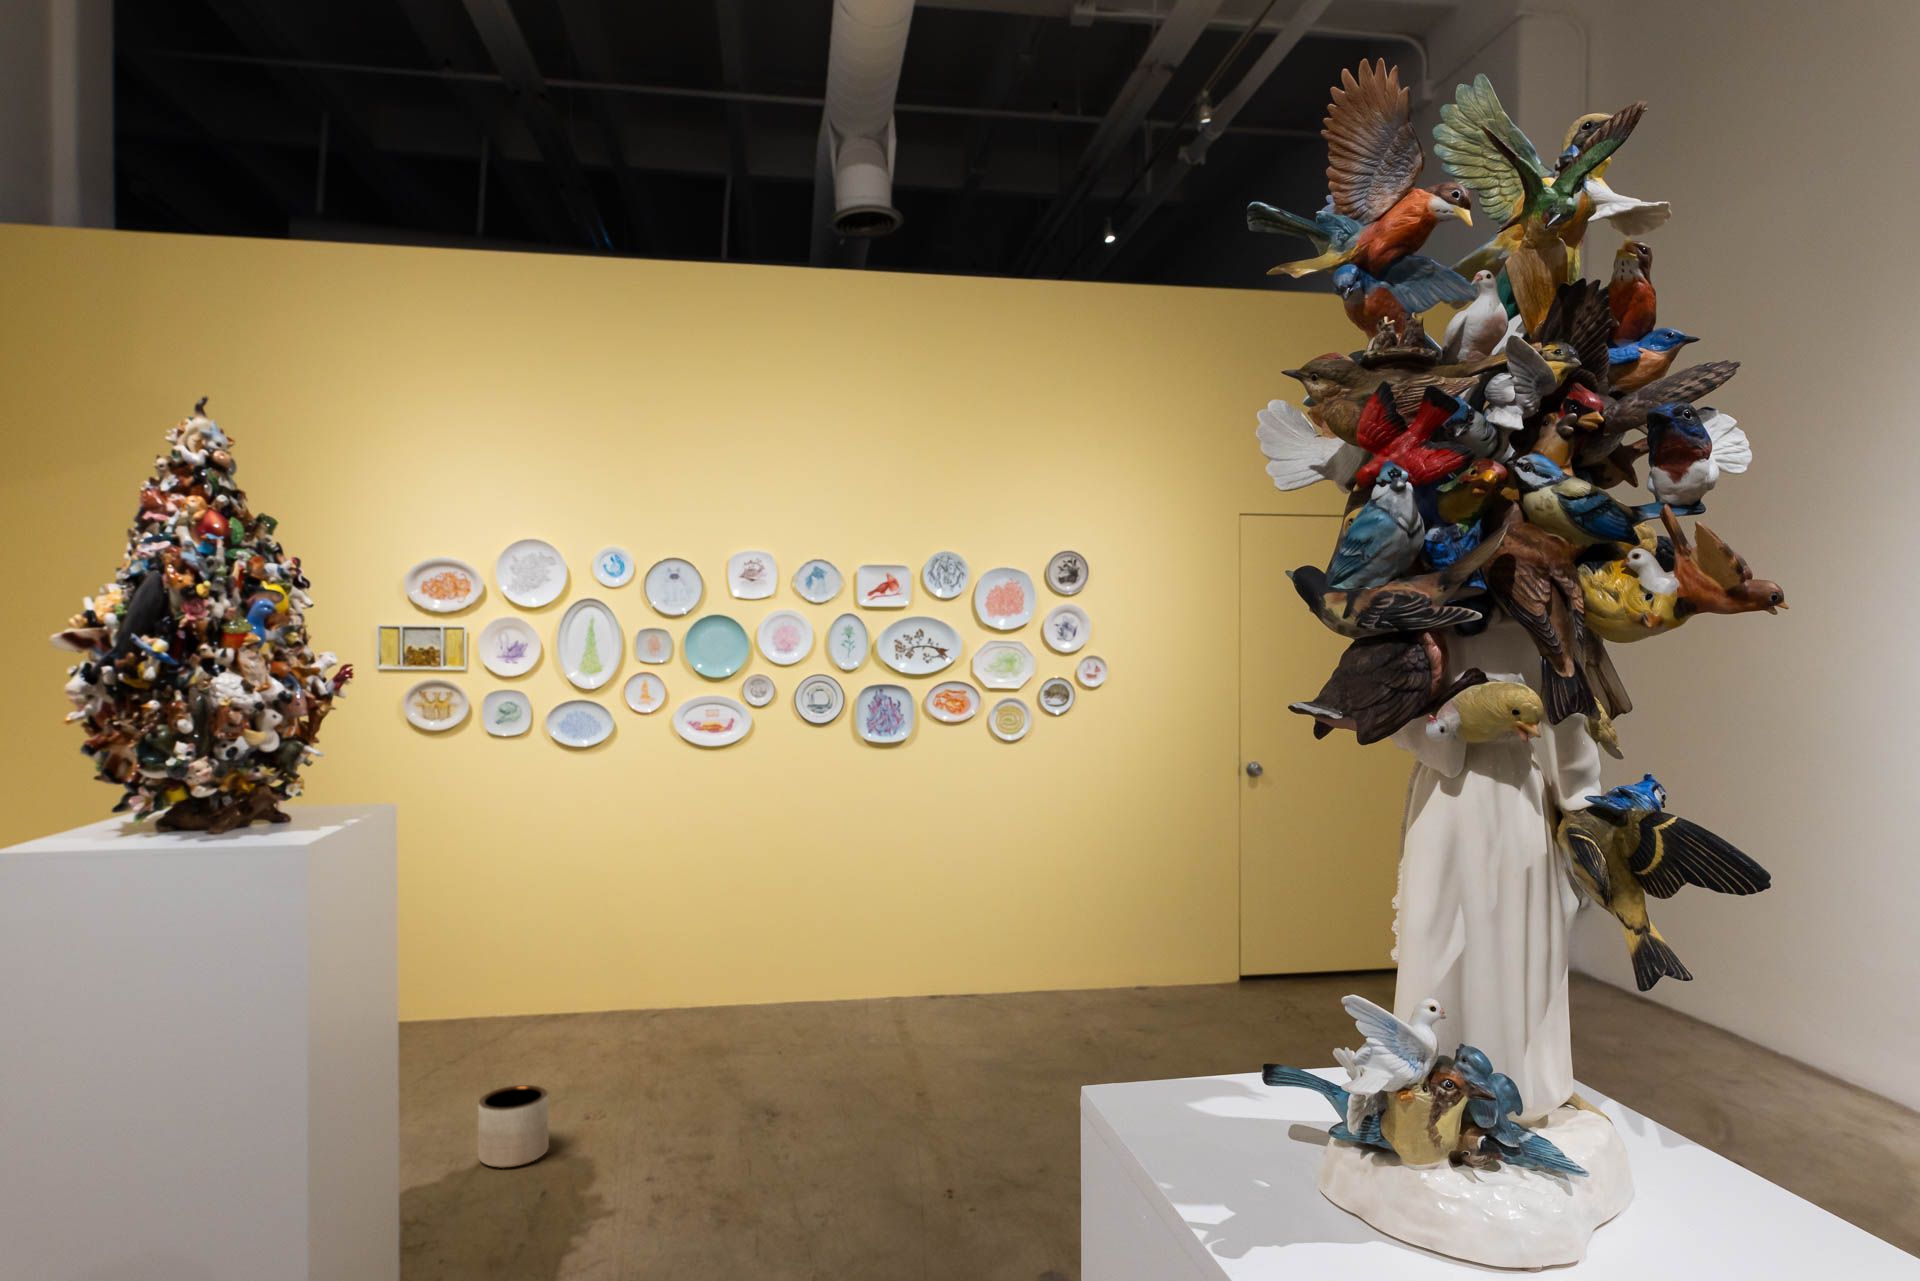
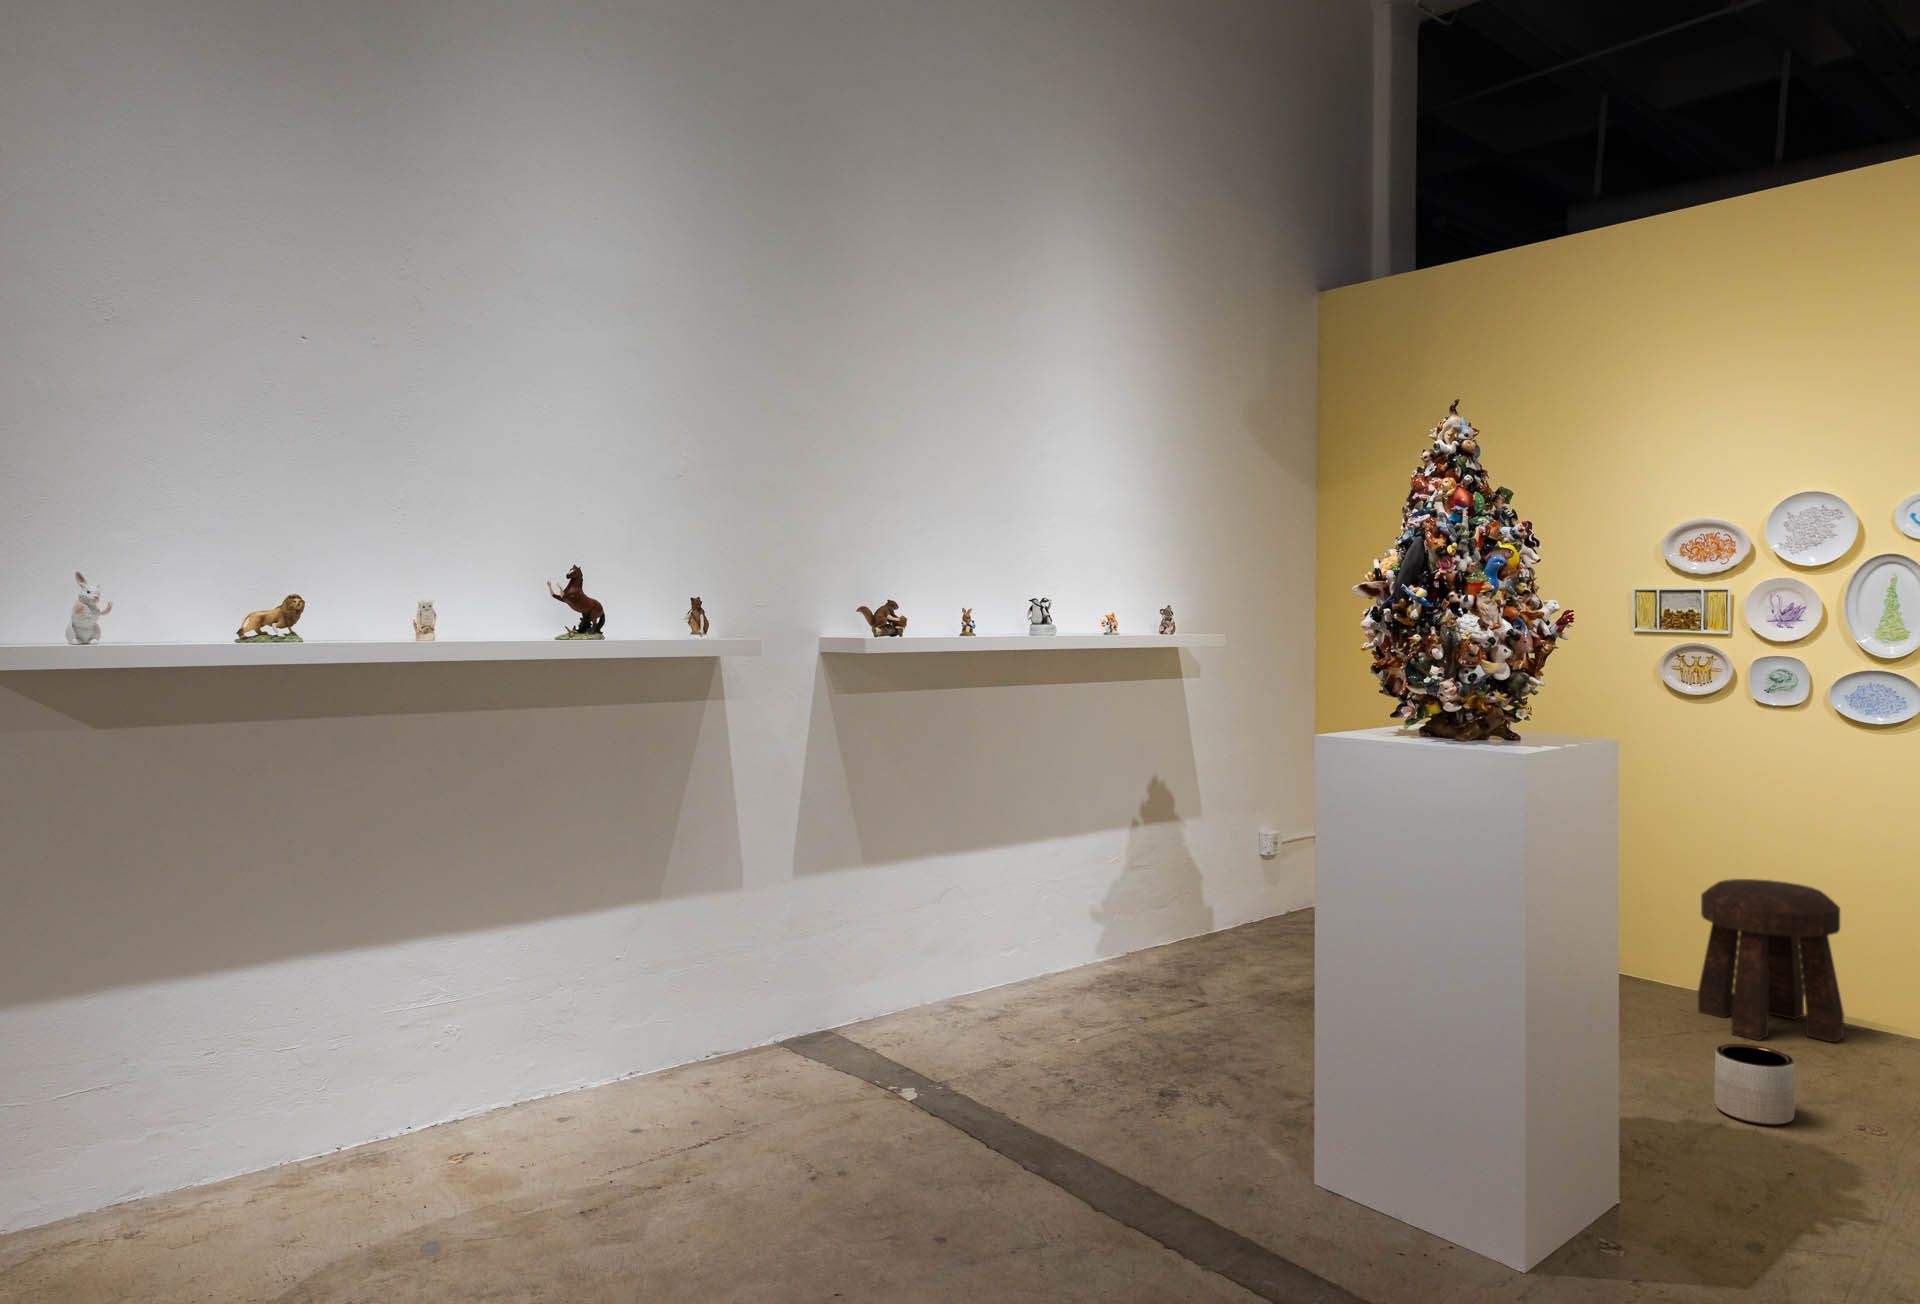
stool: none [446,909,571,1072] -> present [1698,879,1844,1042]

